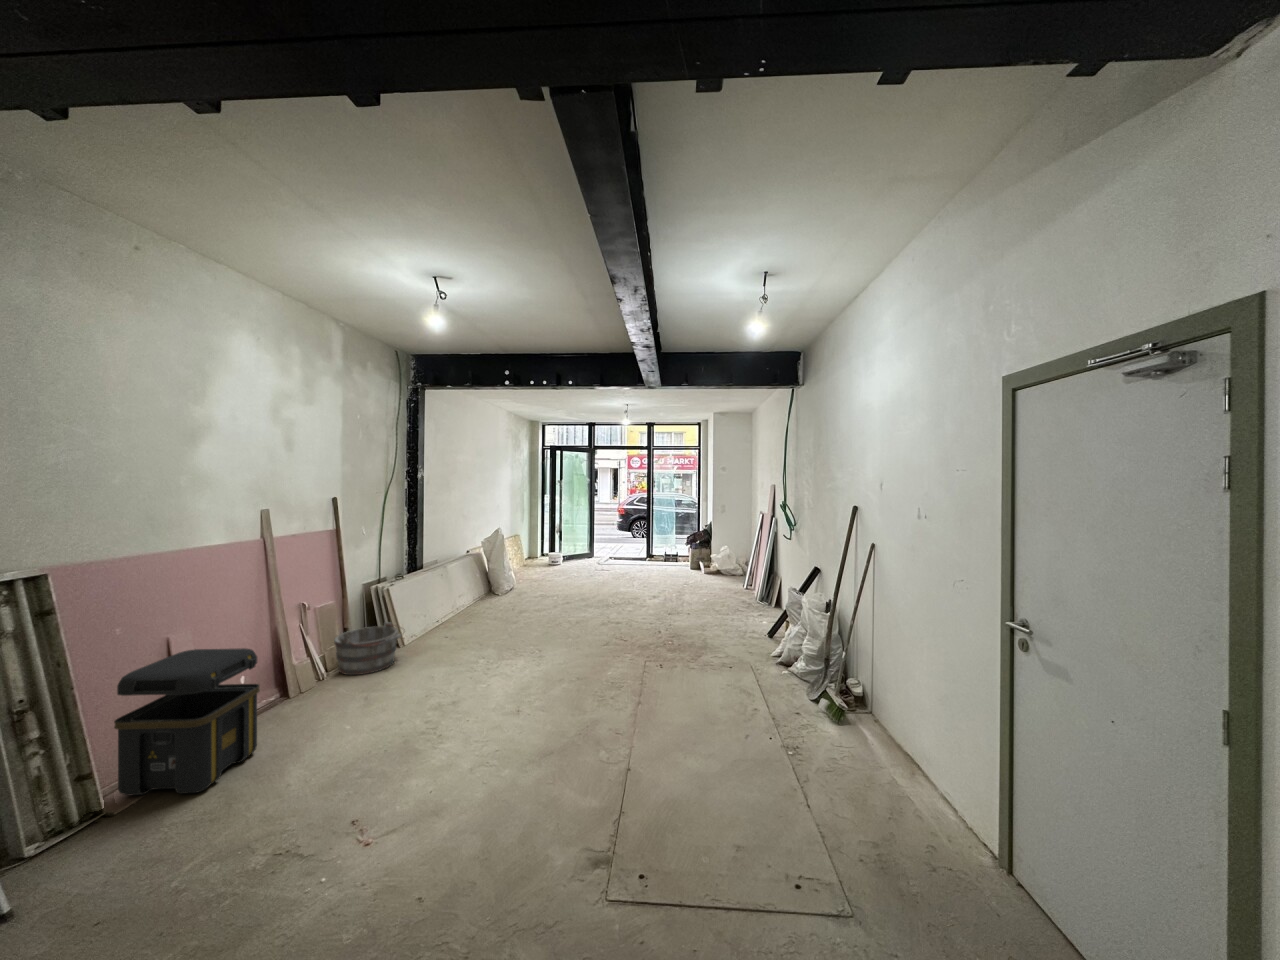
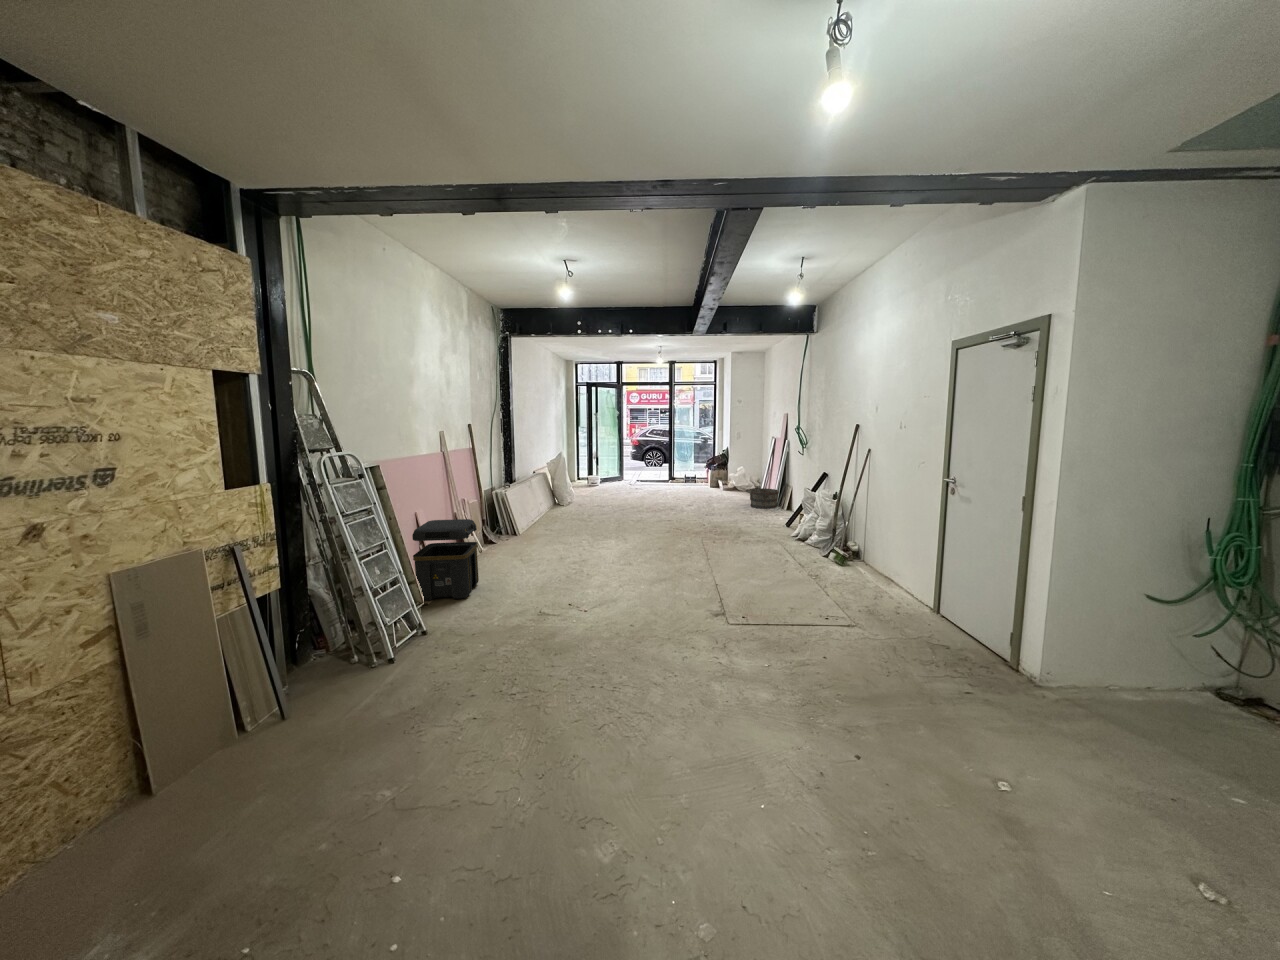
bucket: present [334,622,401,675] -> present [746,486,779,509]

